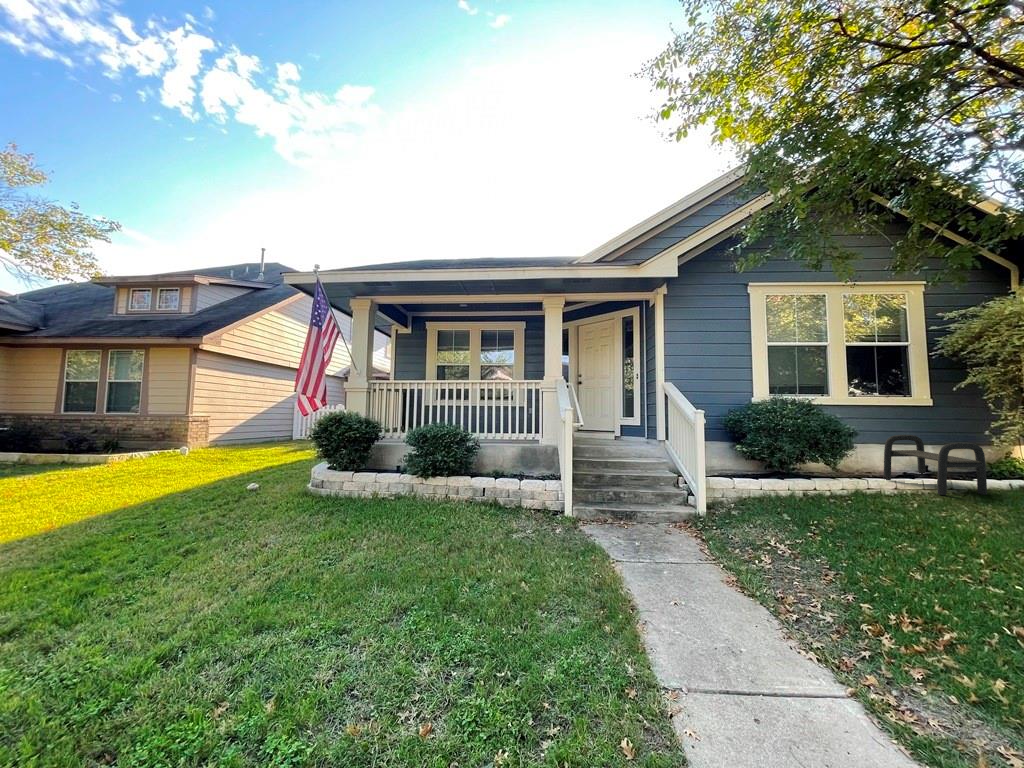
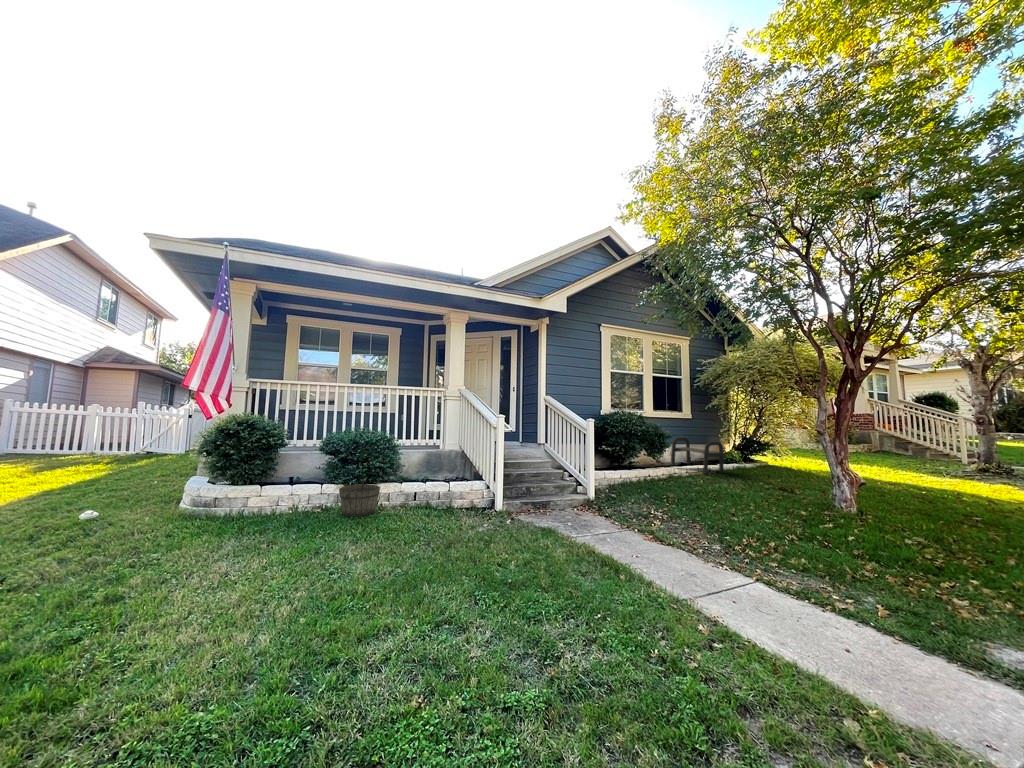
wooden bucket: none [406,471,444,507] -> present [339,479,380,516]

